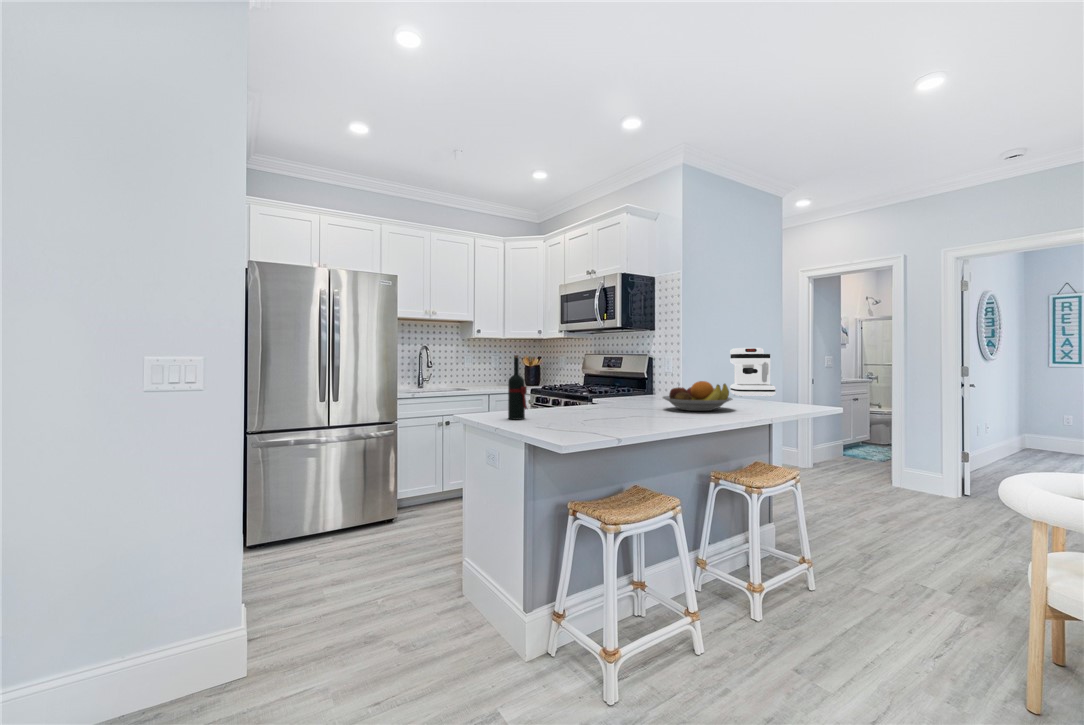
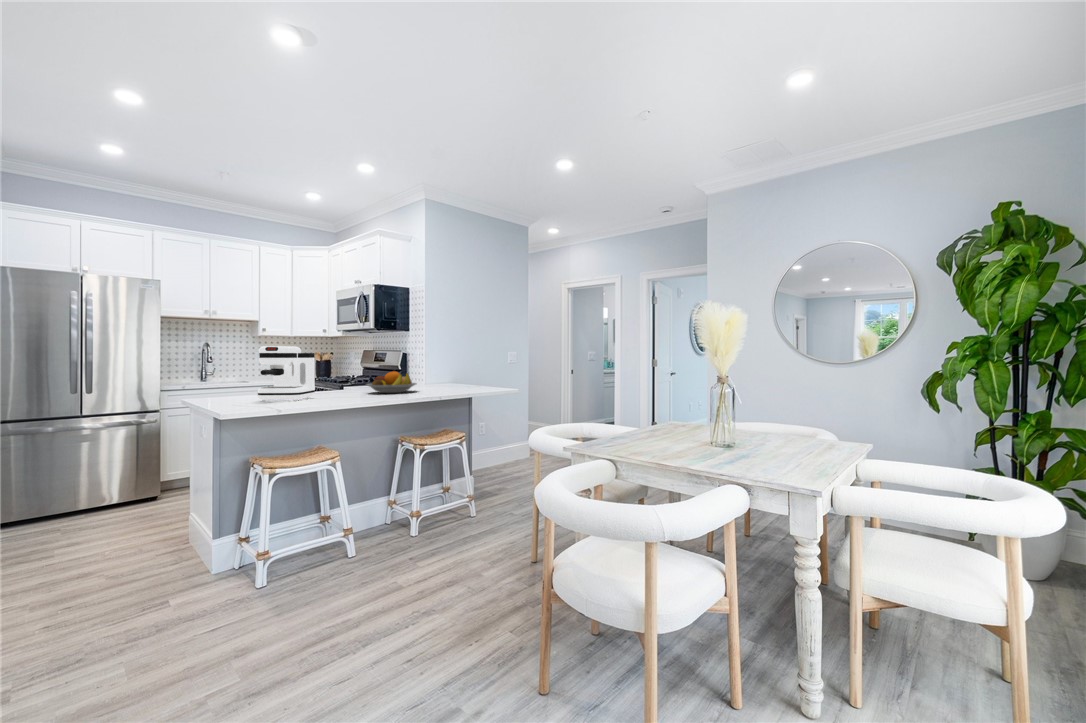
coffee maker: present [730,348,776,397] -> present [257,346,315,401]
wine bottle: present [508,355,527,420] -> none [224,352,240,401]

